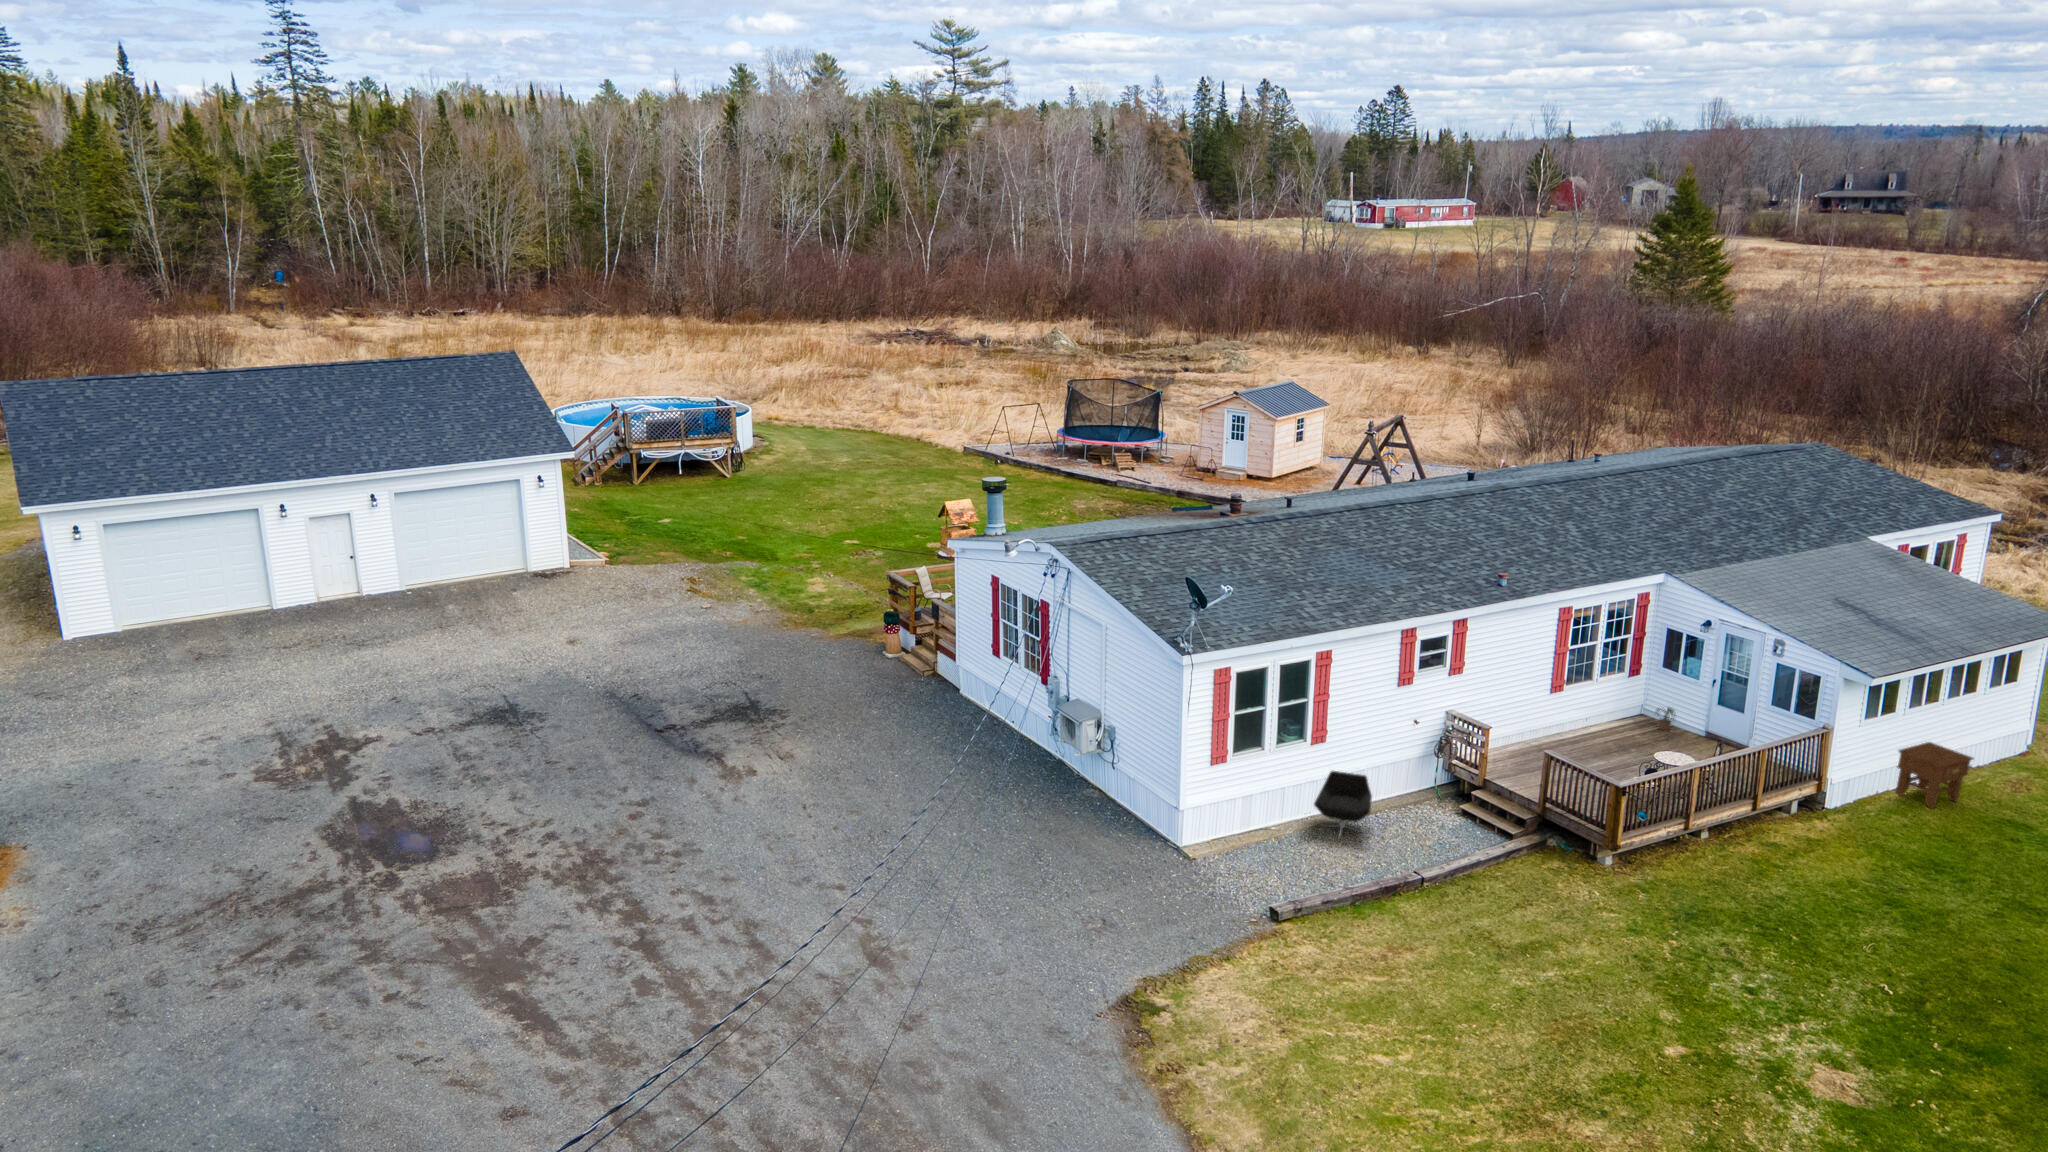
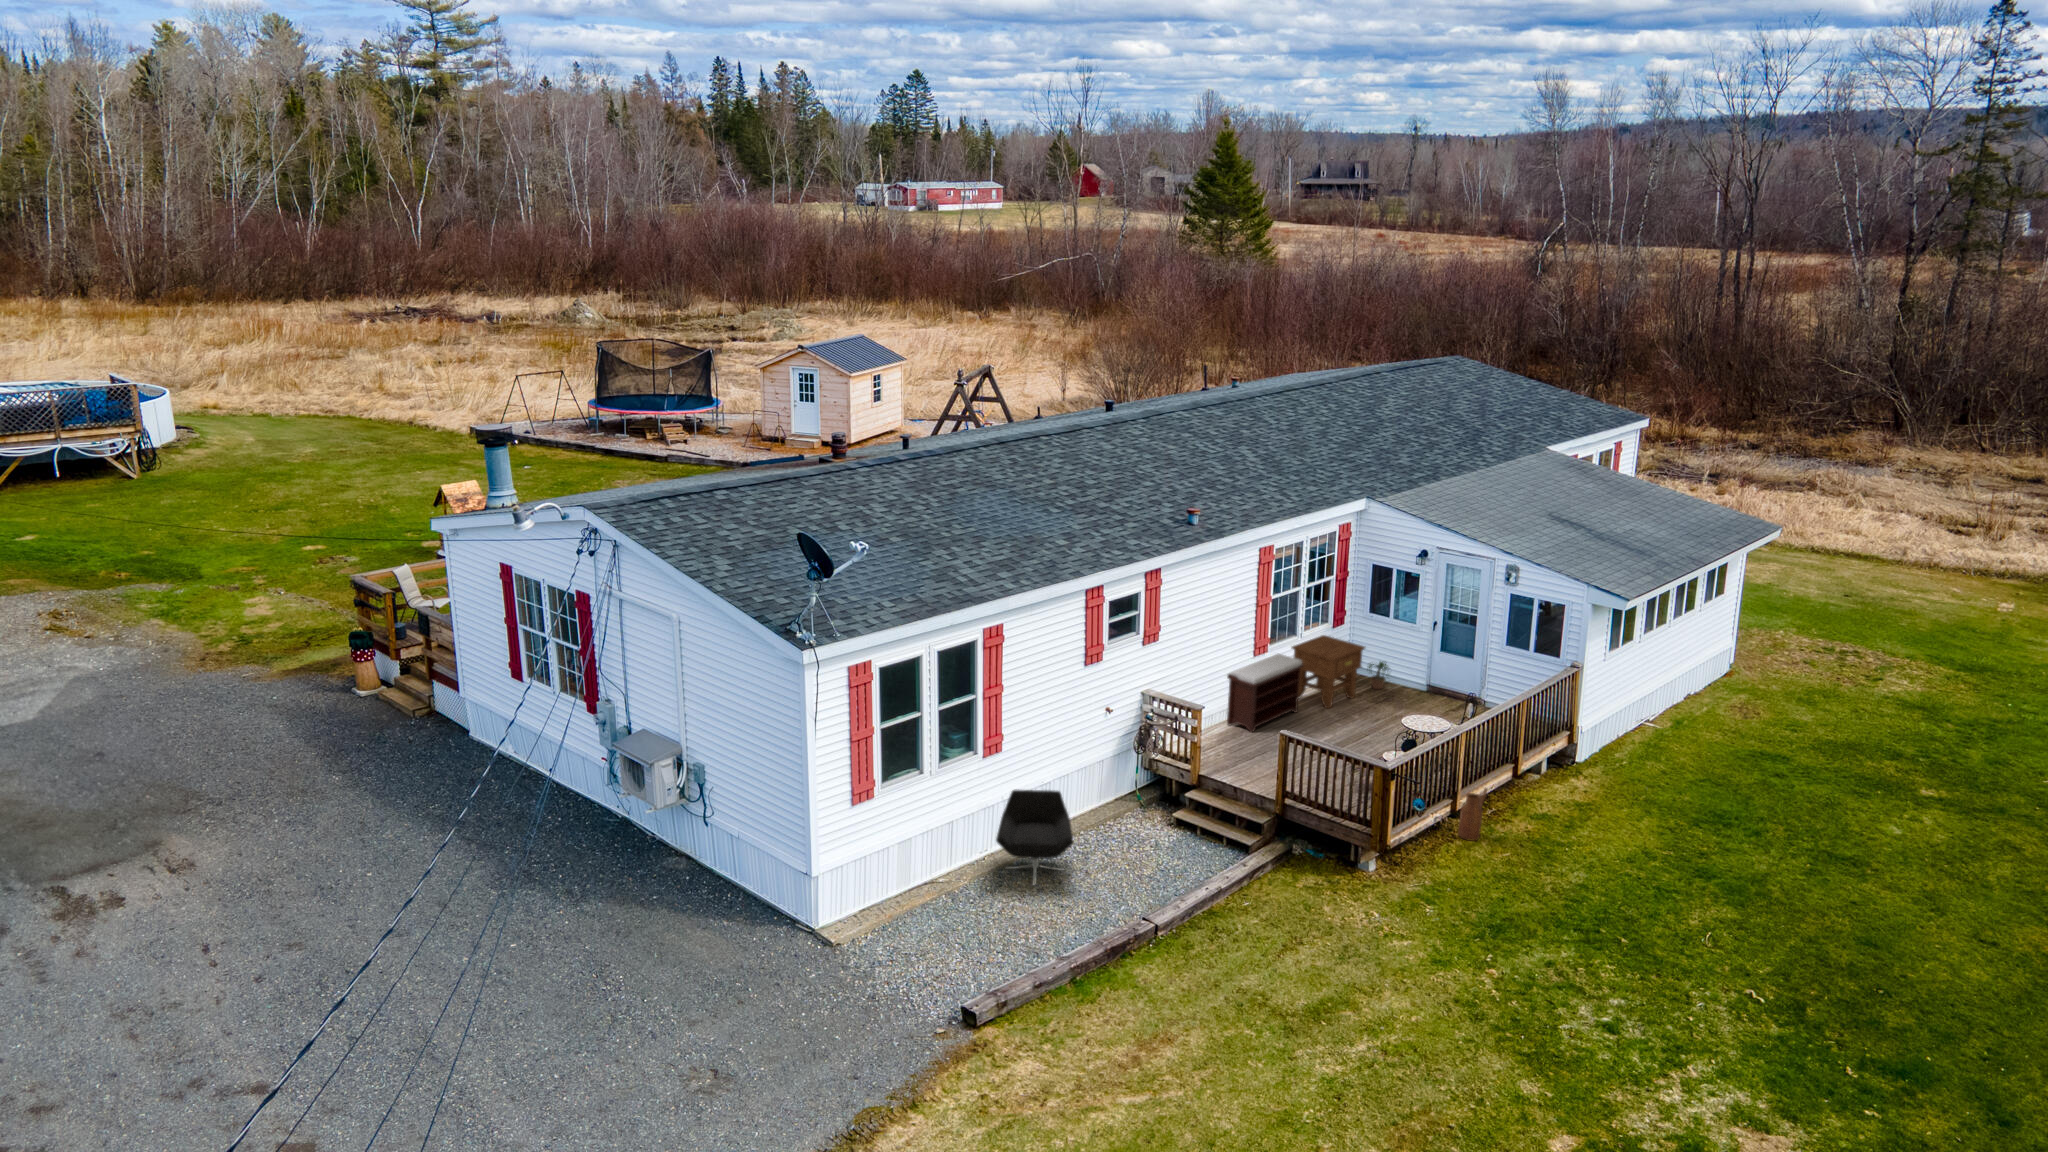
bench: none [1519,692,1591,753] -> present [1227,653,1304,732]
side table: present [1895,742,1973,808] -> present [1292,635,1365,708]
watering can: none [1691,815,1722,856] -> present [1458,788,1487,841]

